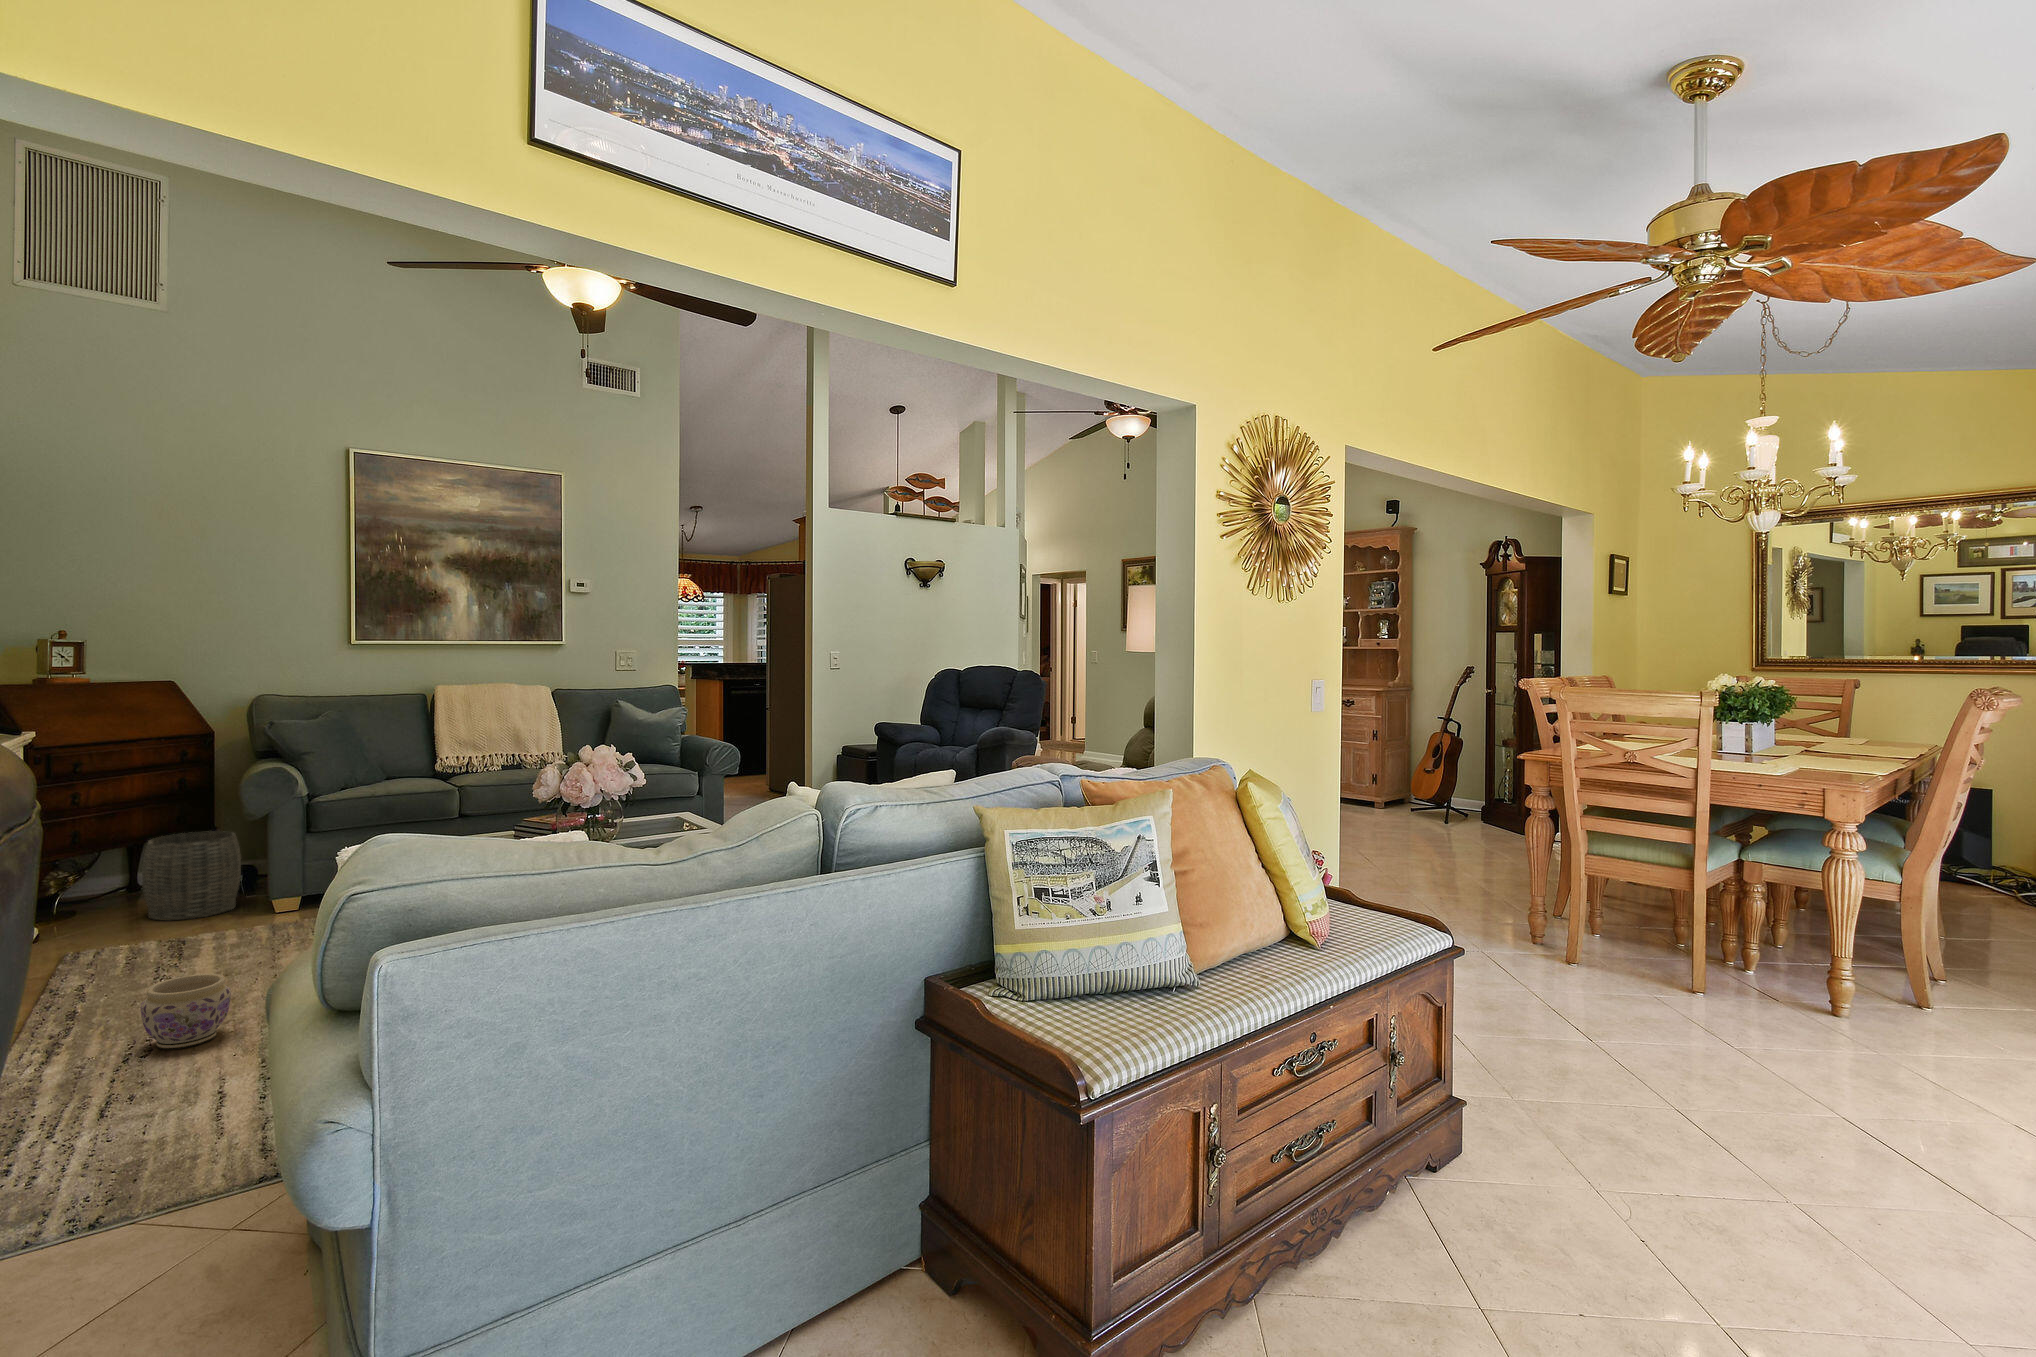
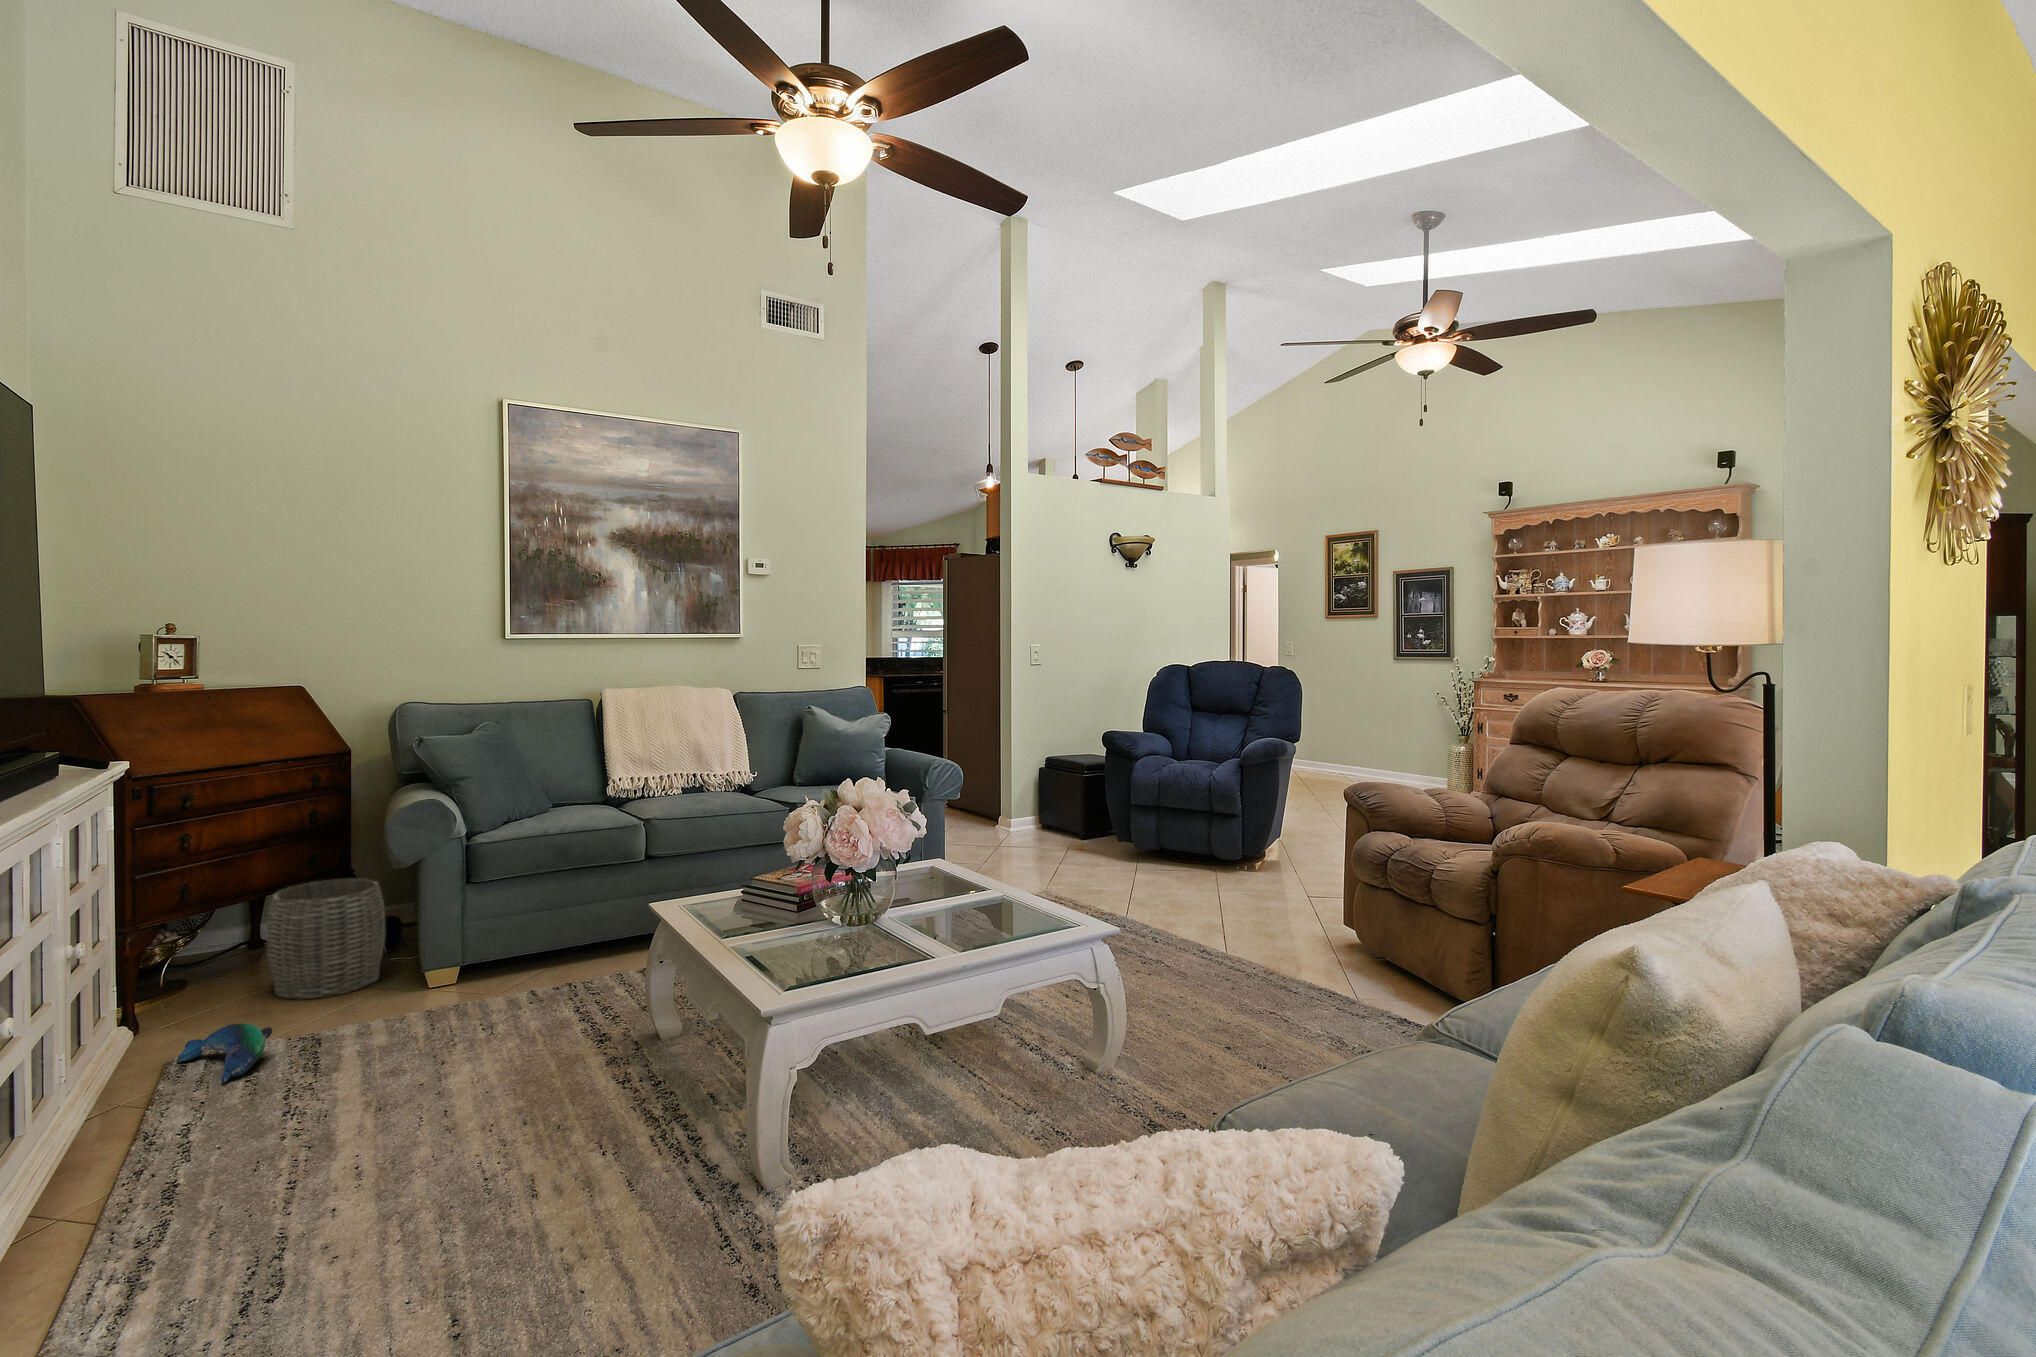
plush toy: none [70,927,146,964] -> present [177,1023,272,1083]
planter: present [140,974,231,1050] -> none [267,1144,398,1278]

